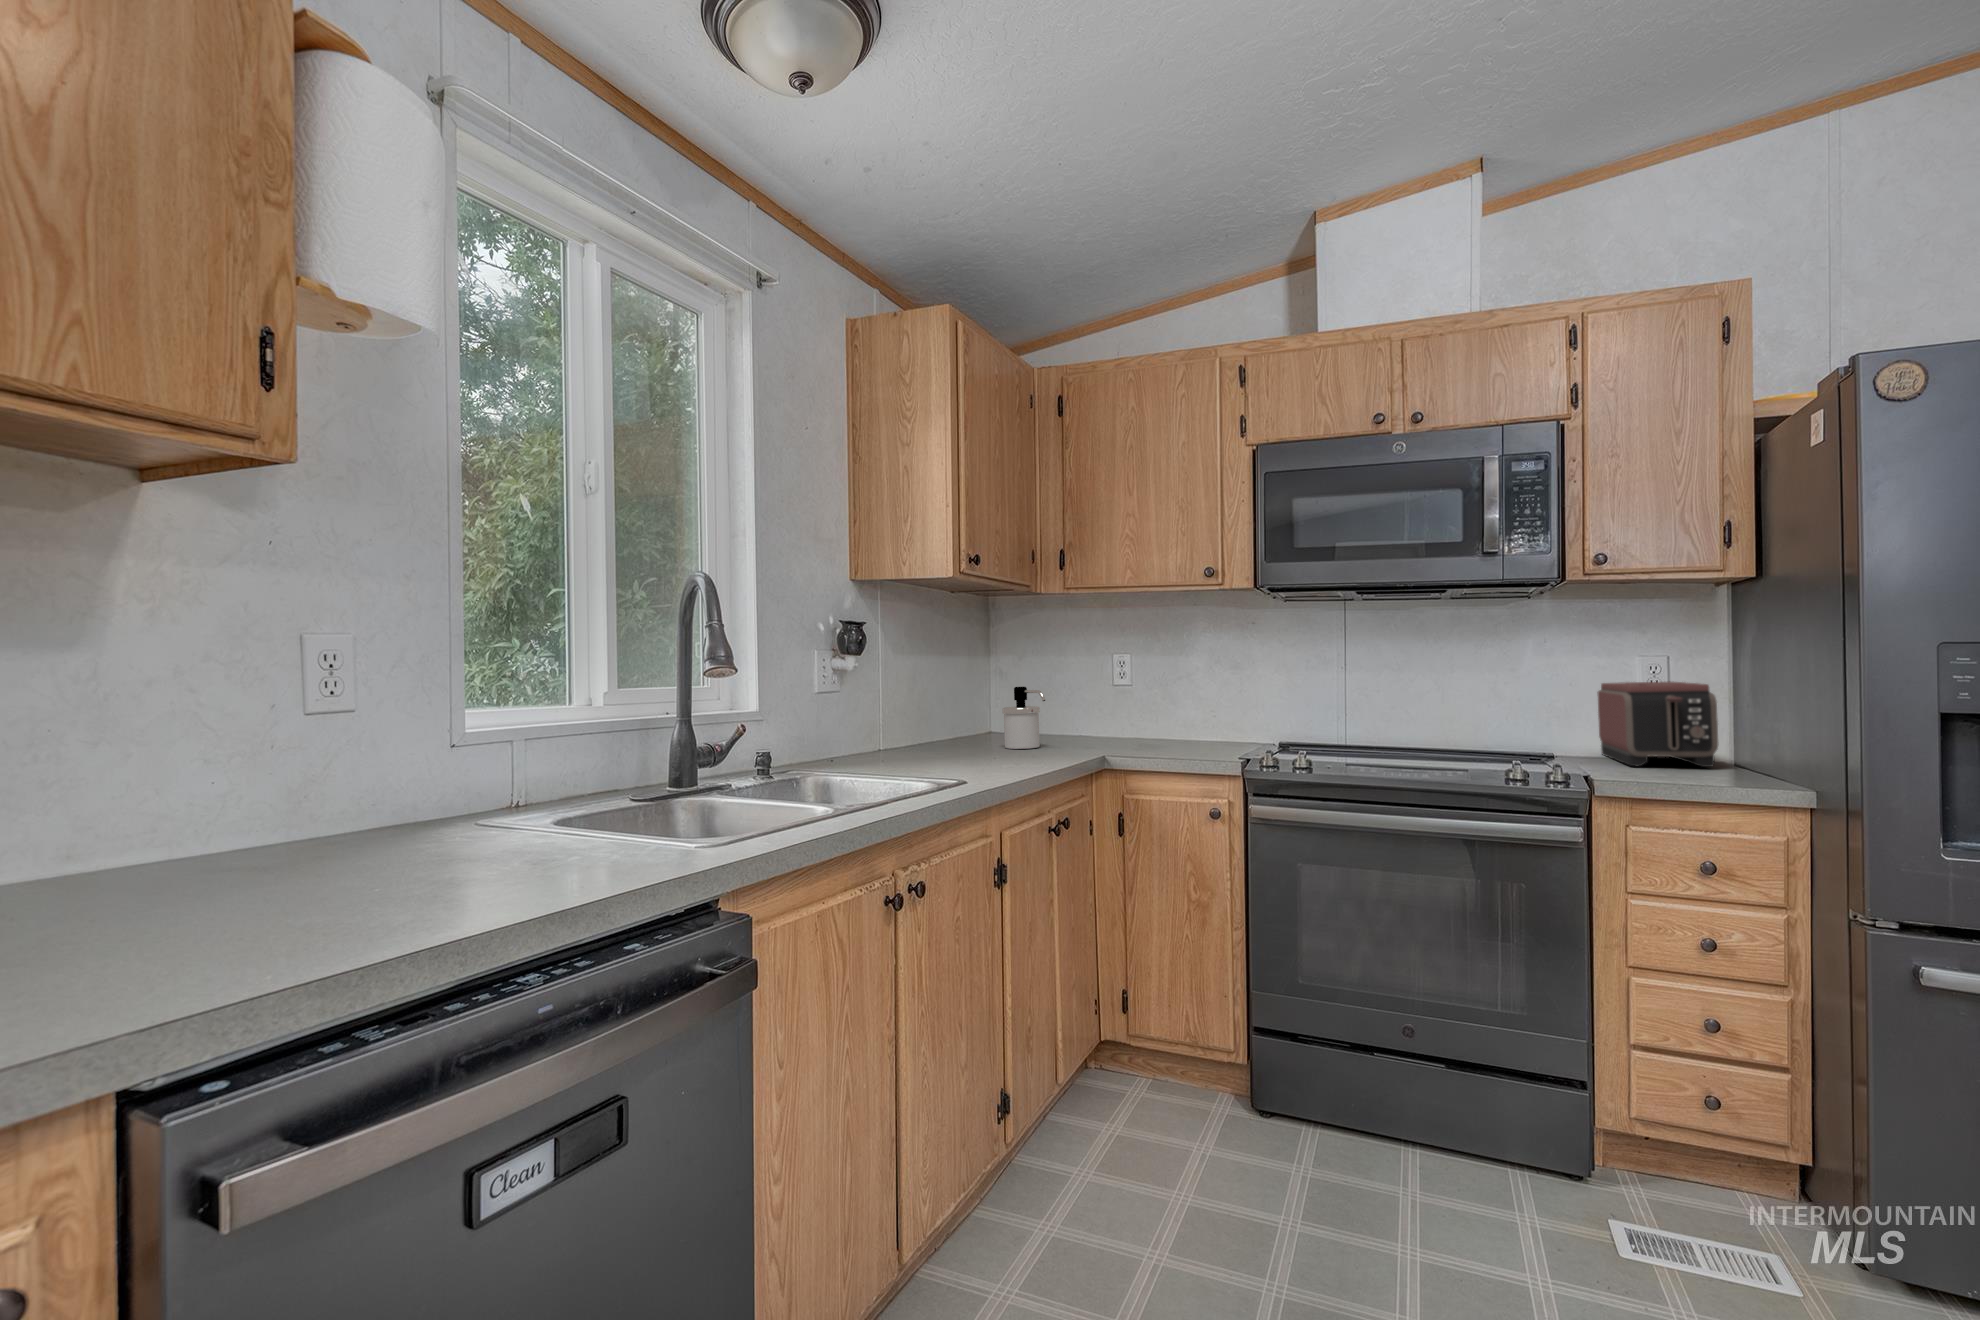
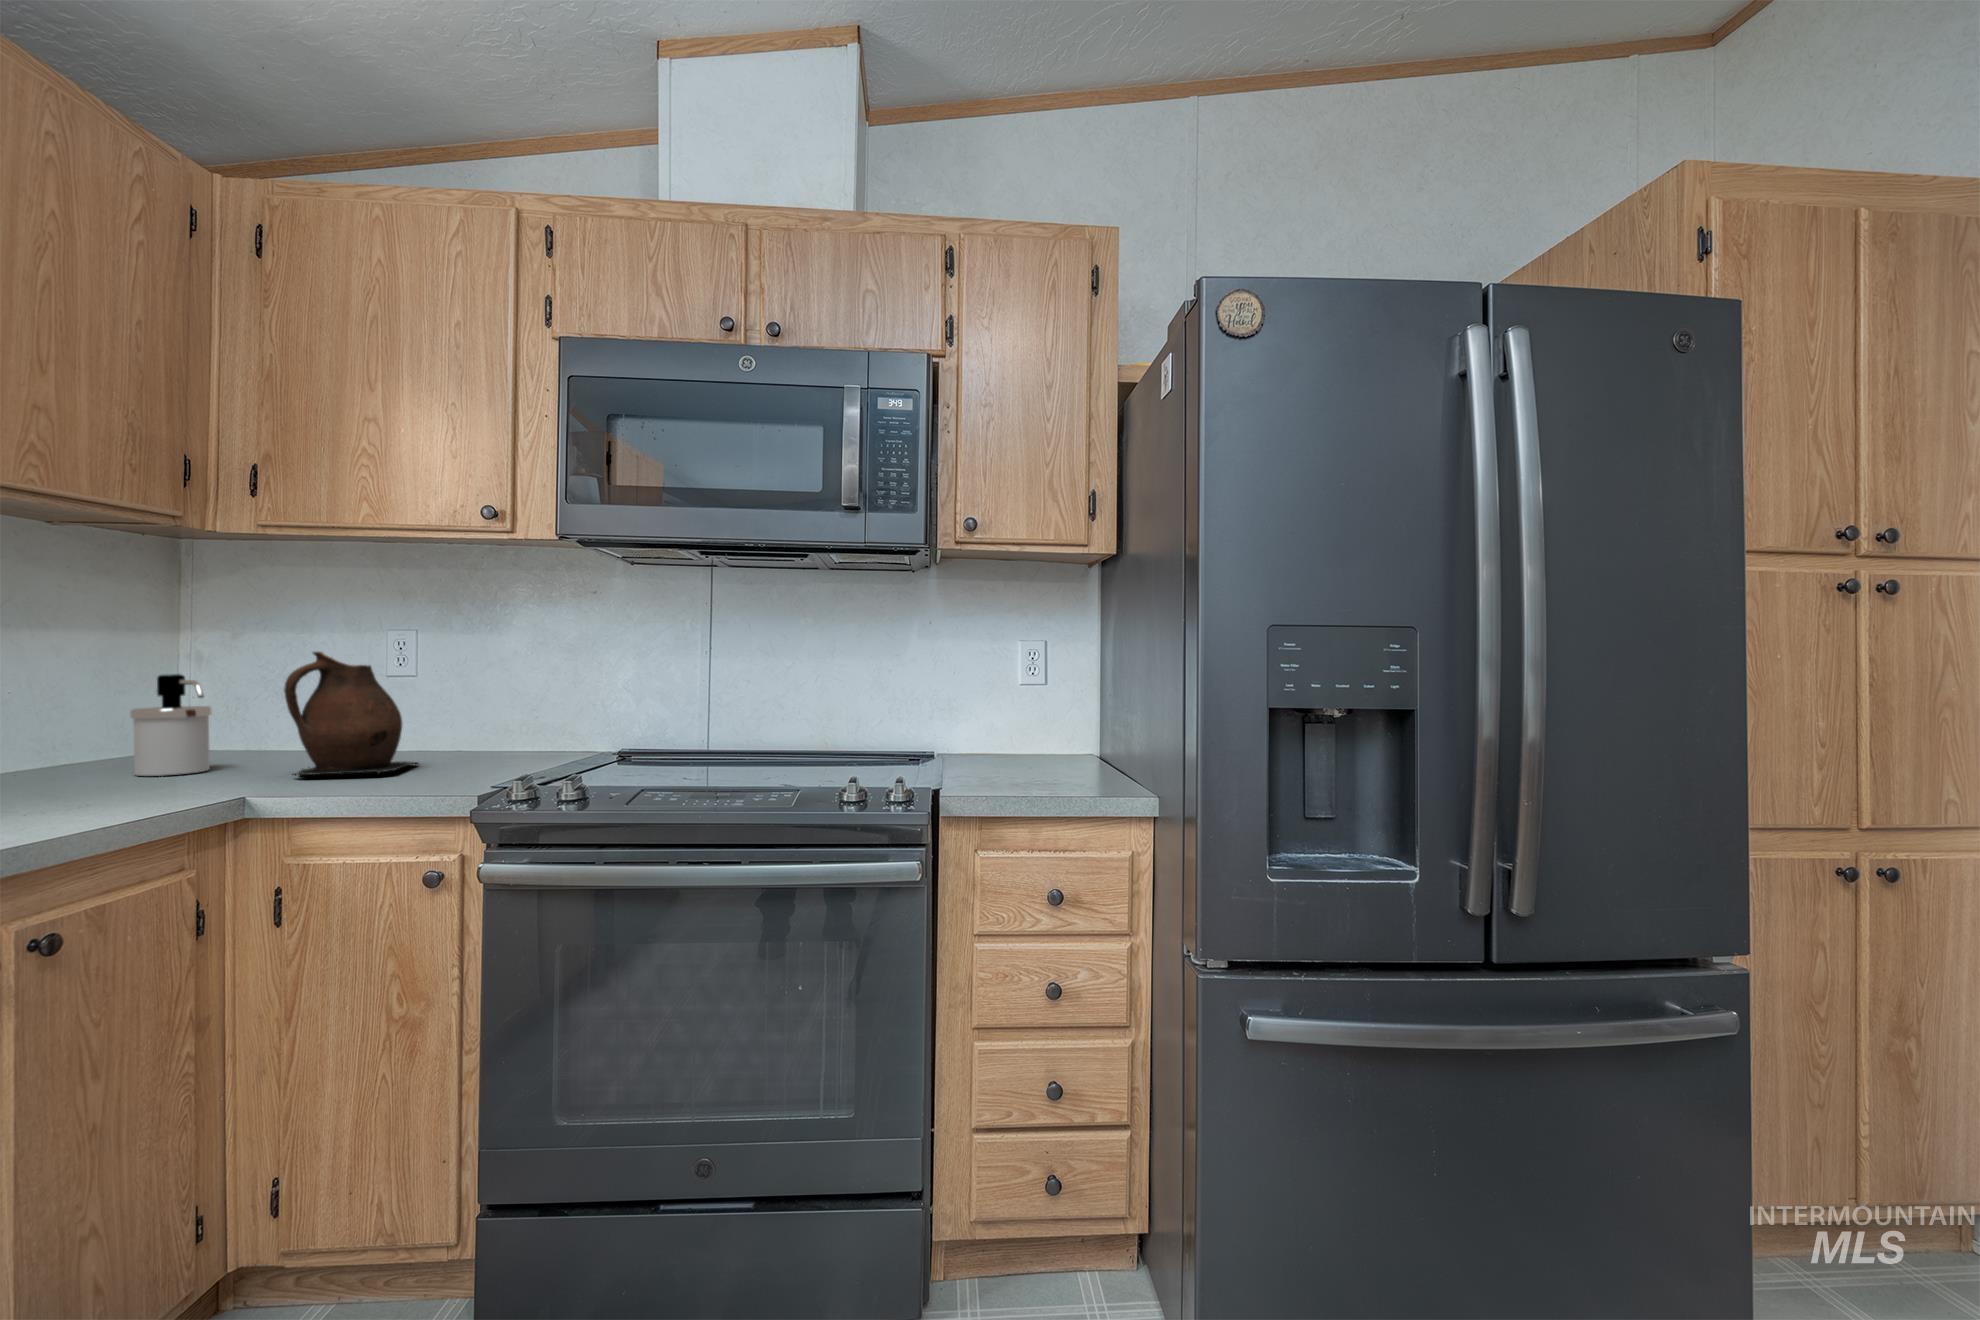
ceramic pitcher: none [1091,671,1157,752] -> present [284,651,419,775]
toaster: present [1597,681,1718,767] -> none [976,676,1079,775]

